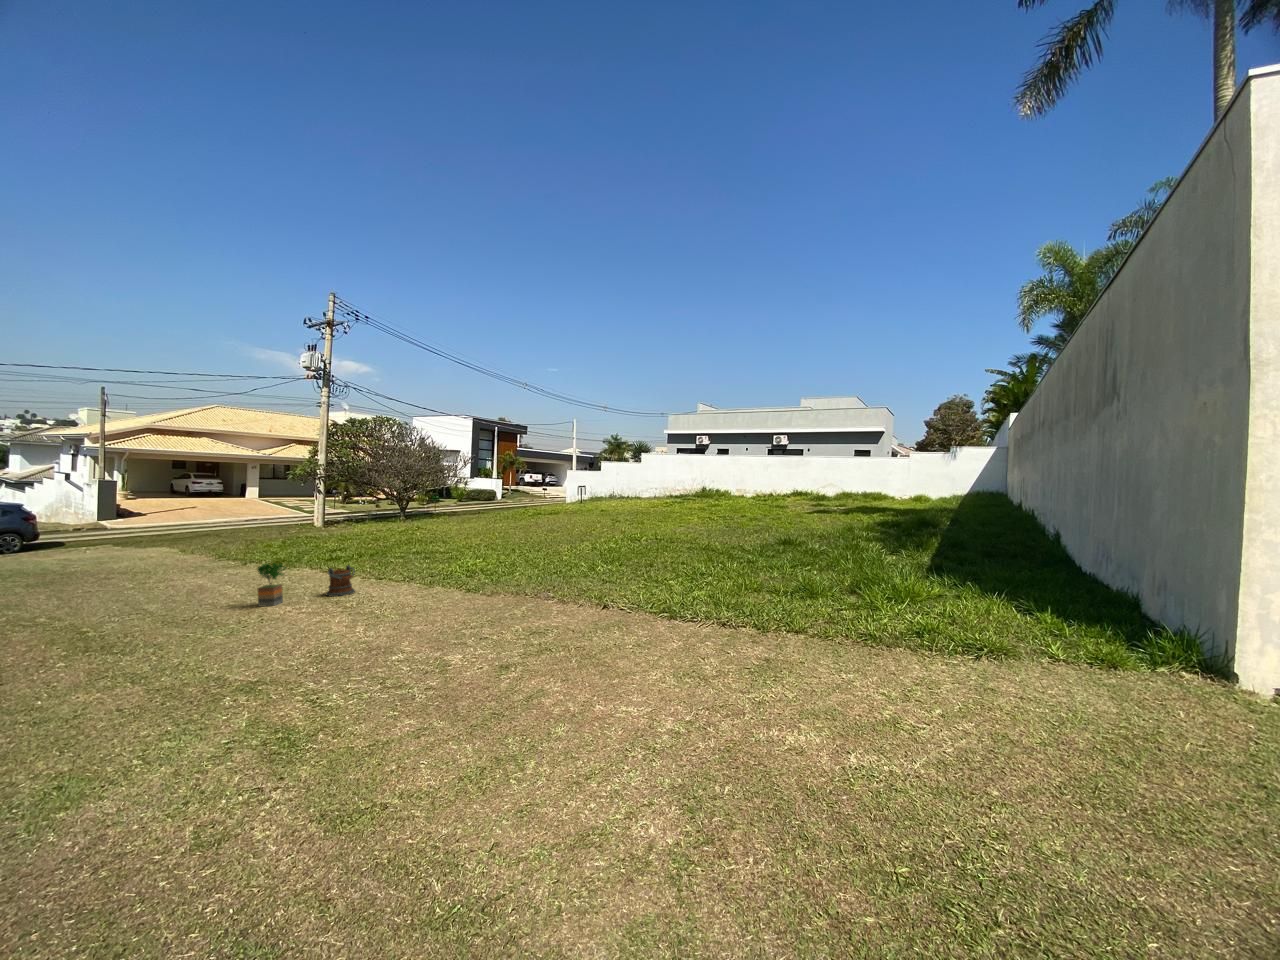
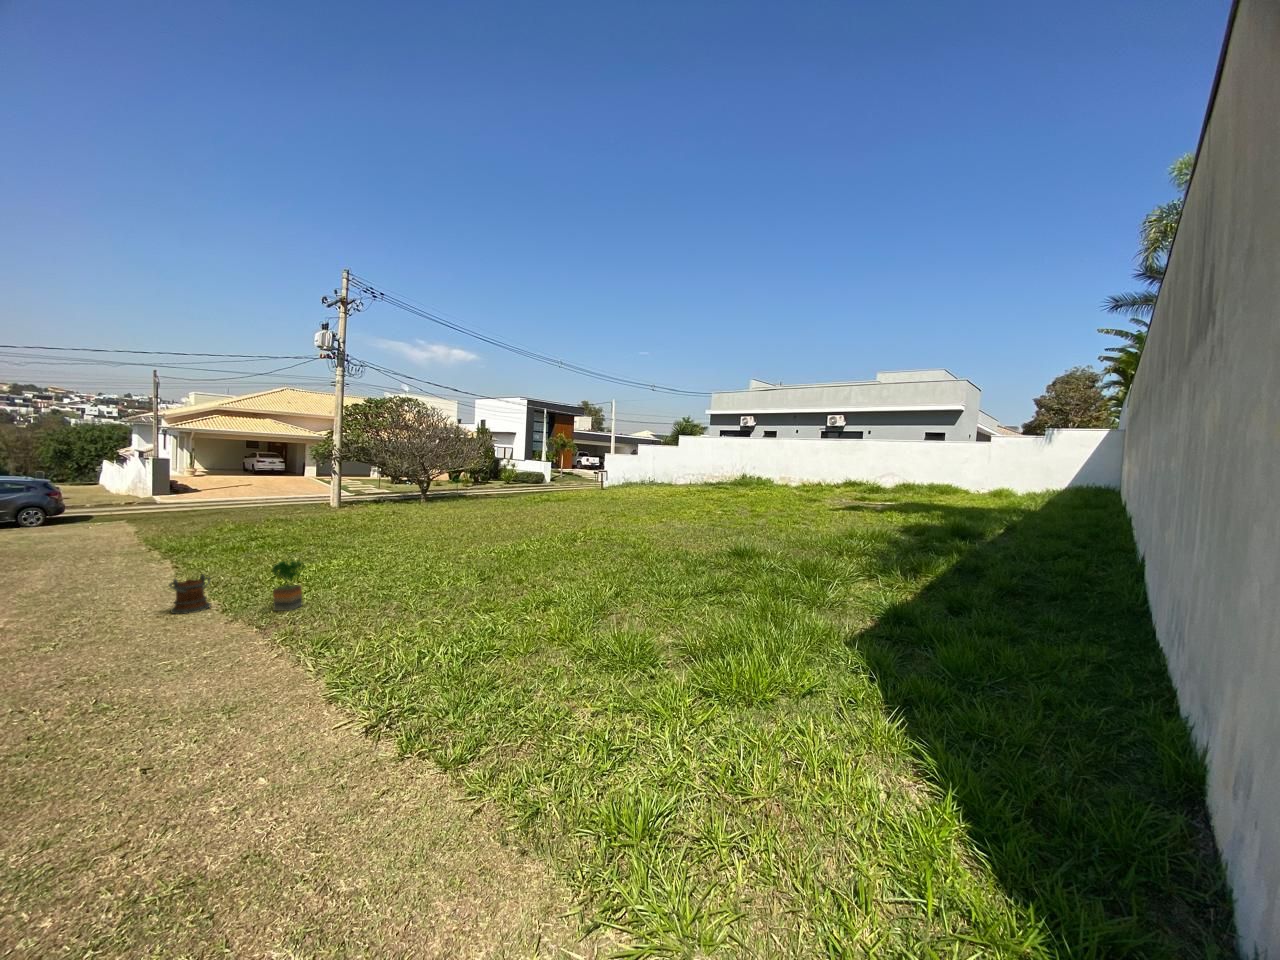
potted tree: present [257,563,286,606] -> present [272,561,306,611]

